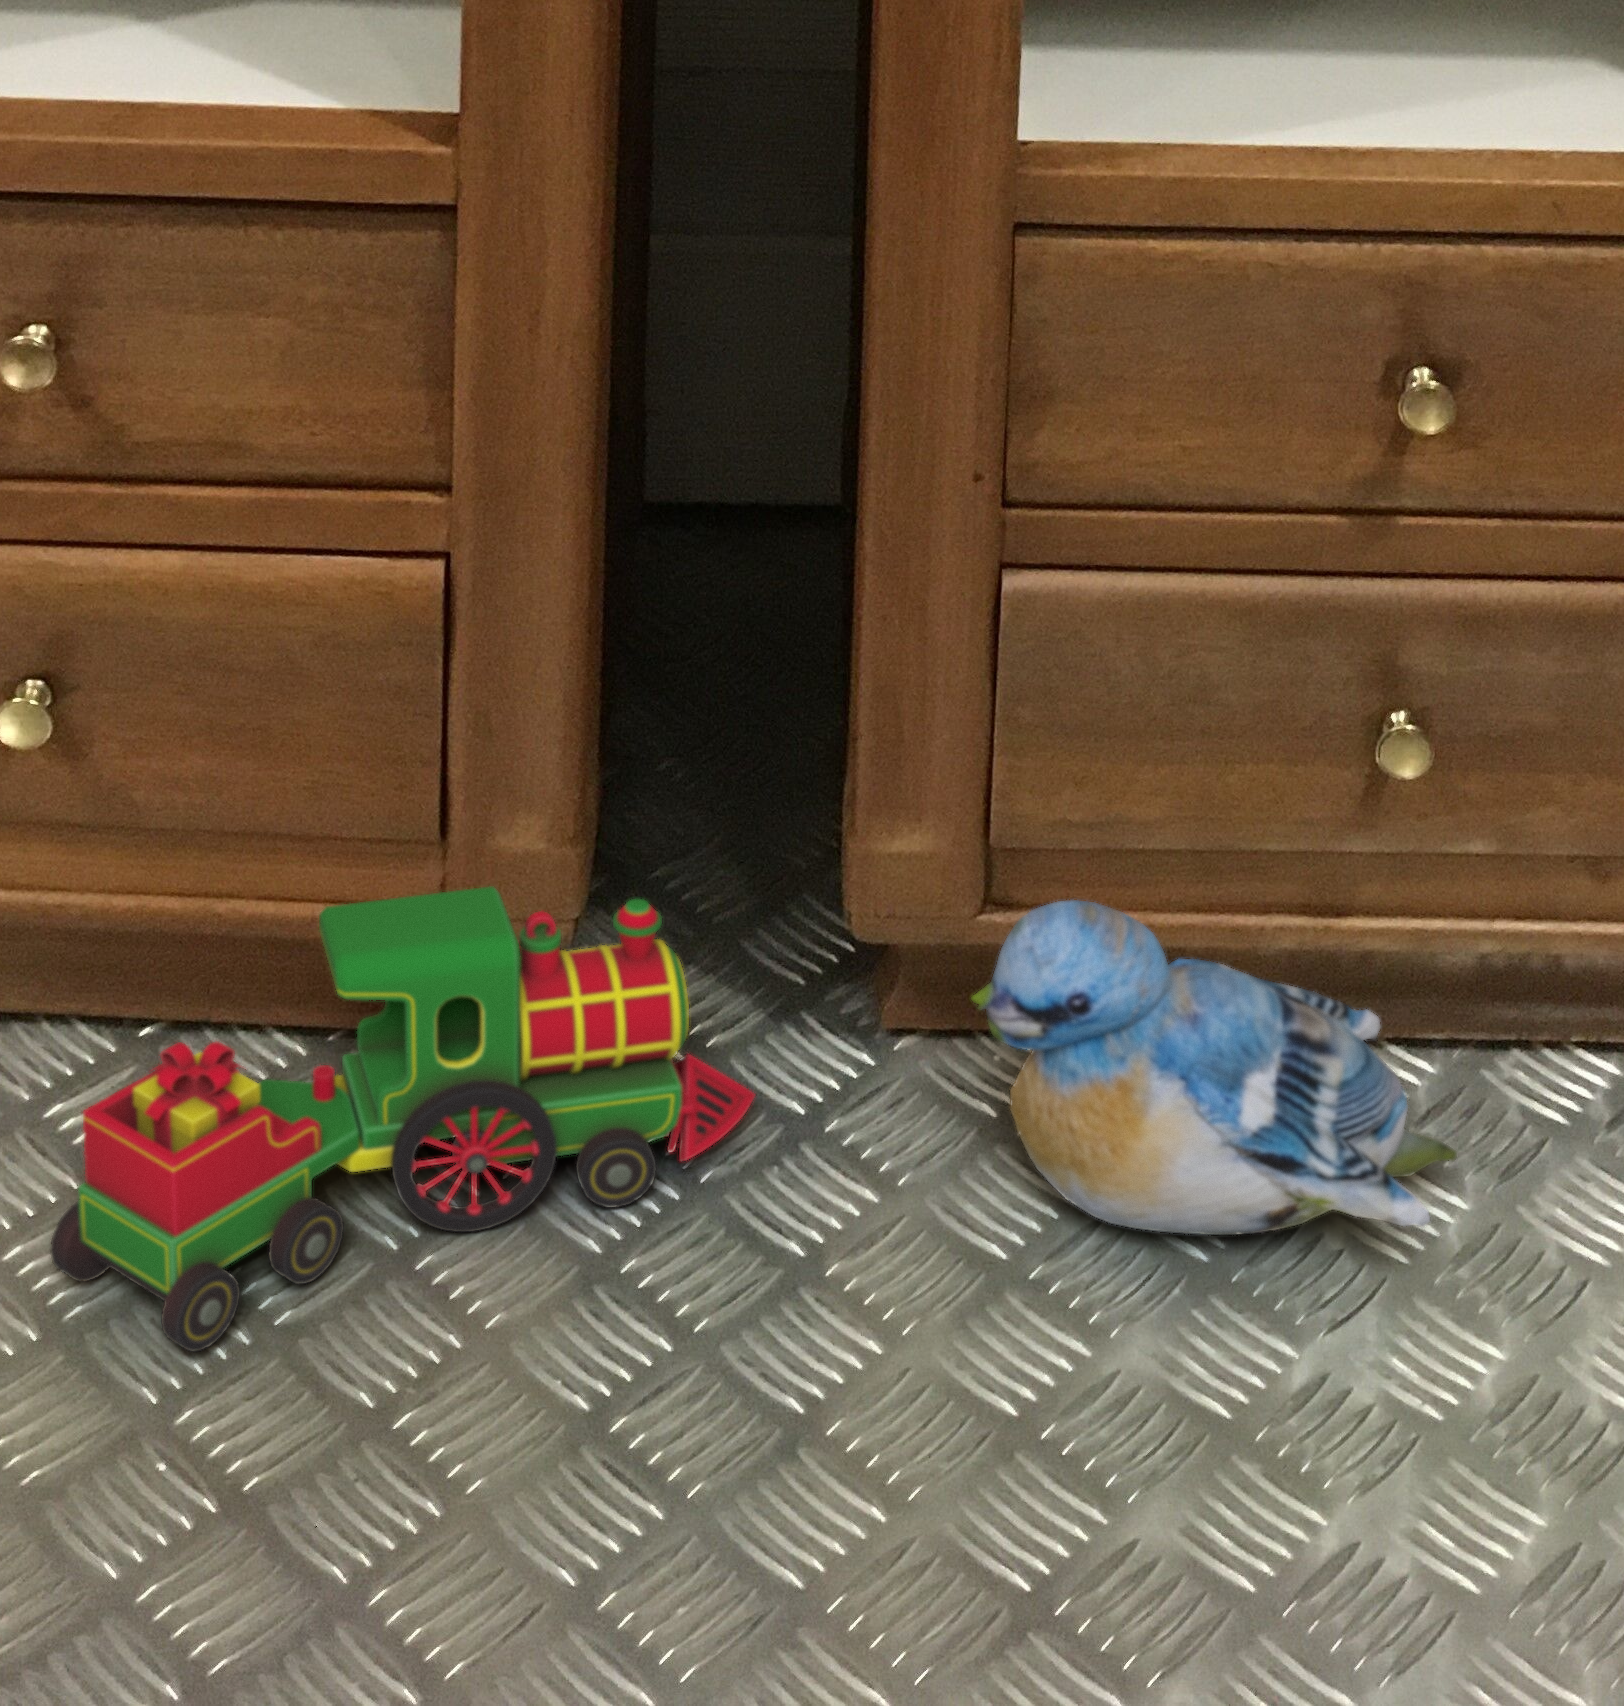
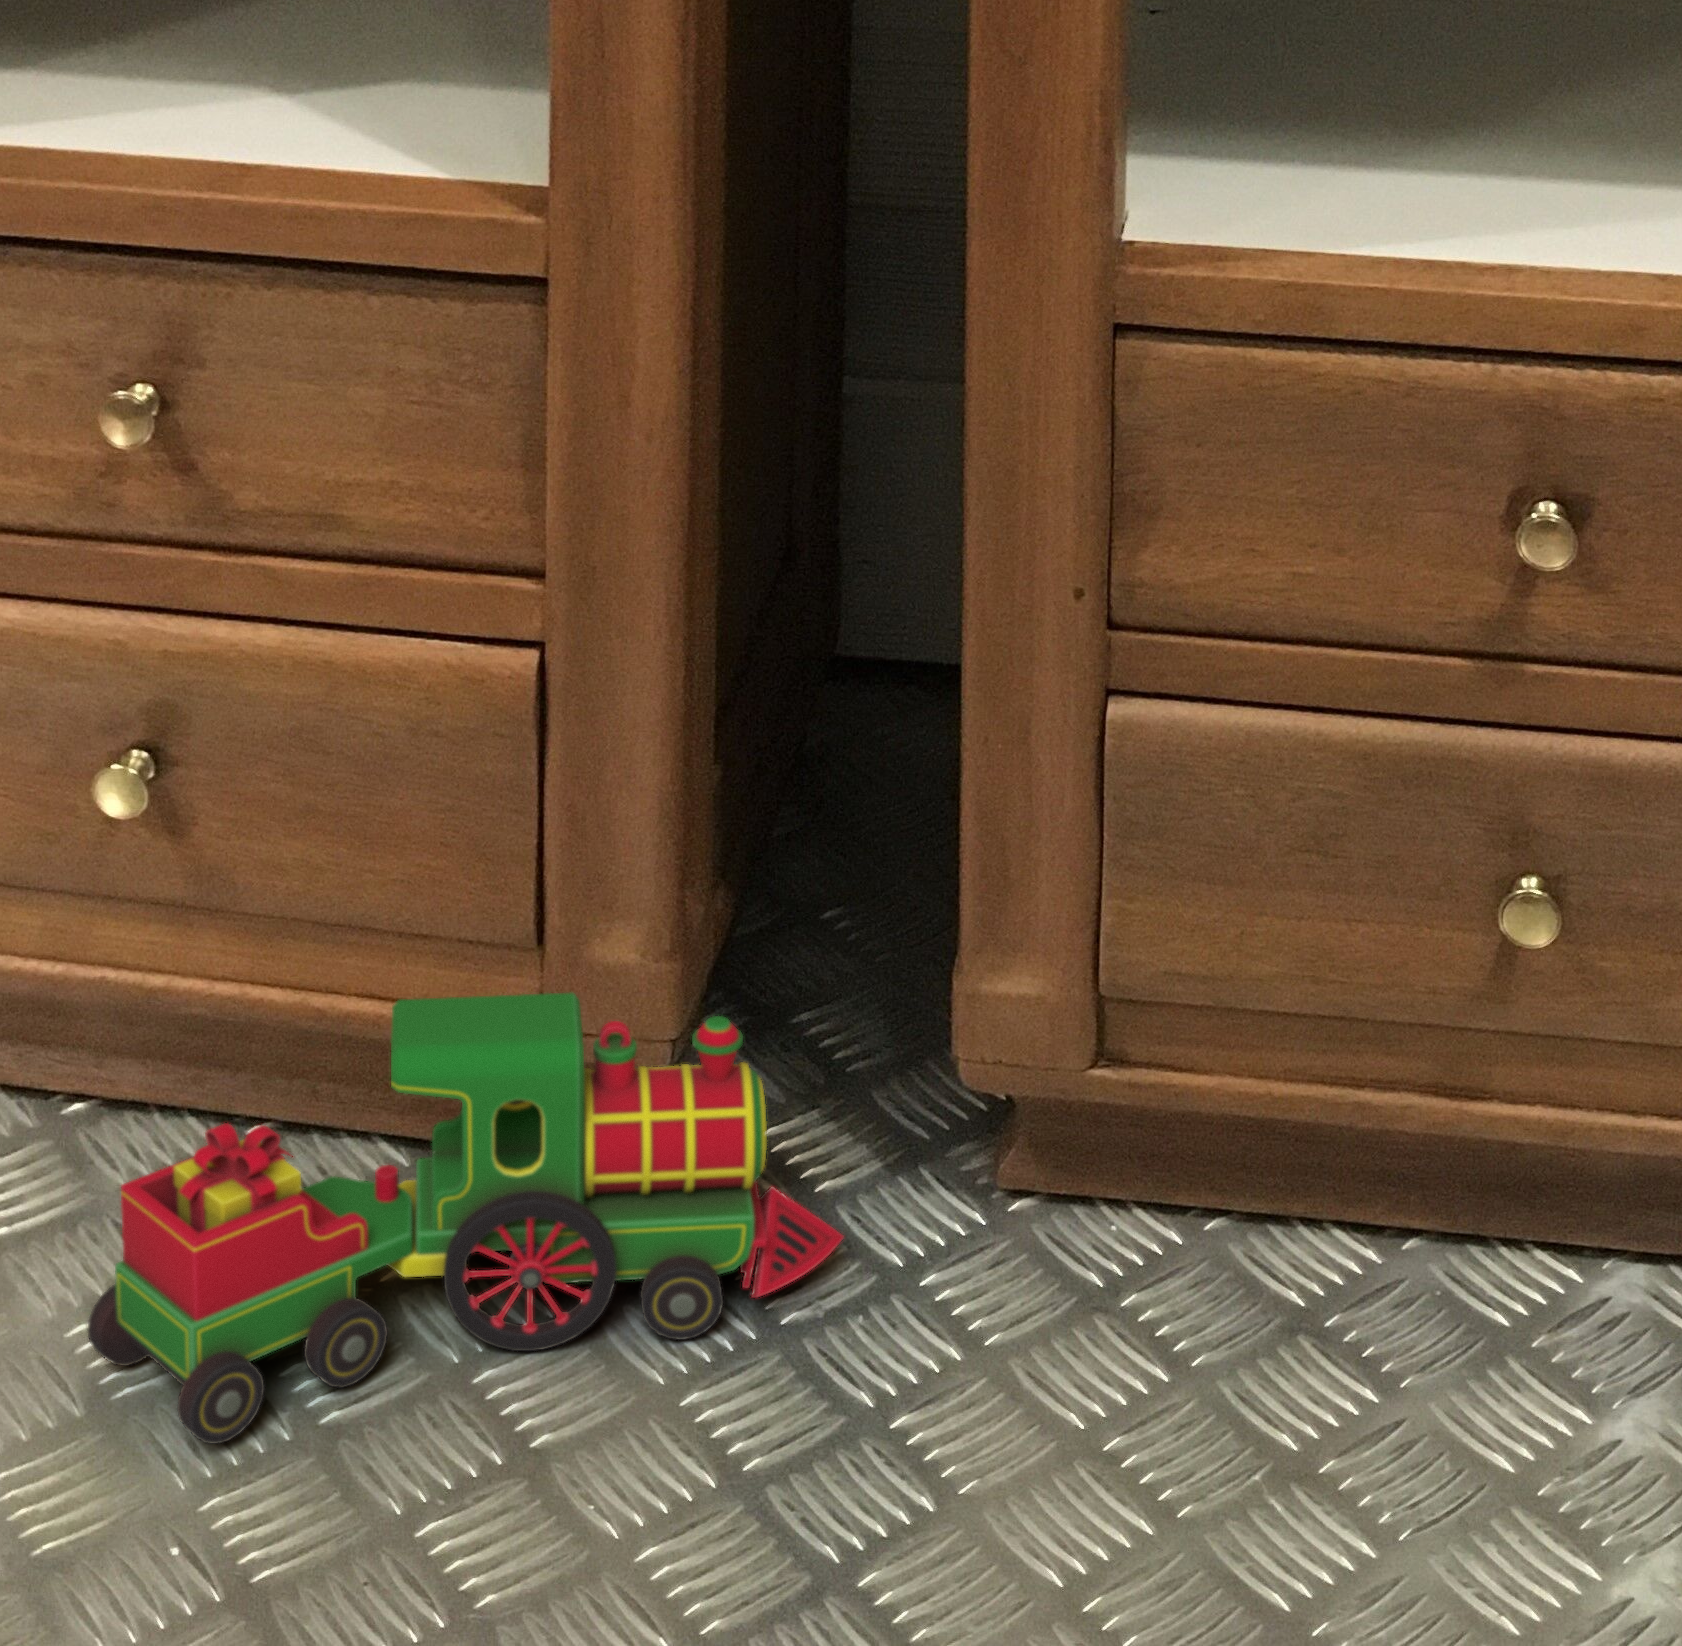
plush toy: present [972,900,1457,1235] -> none [1048,1046,1572,1427]

